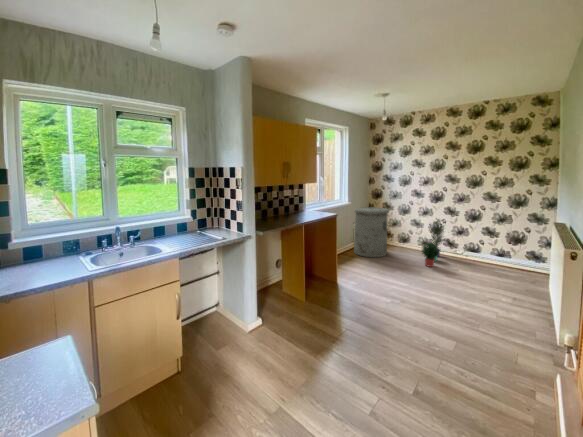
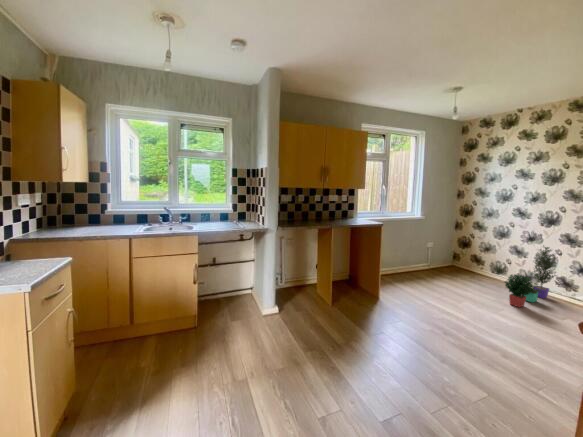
trash can: present [354,207,389,257] -> none [423,224,472,283]

